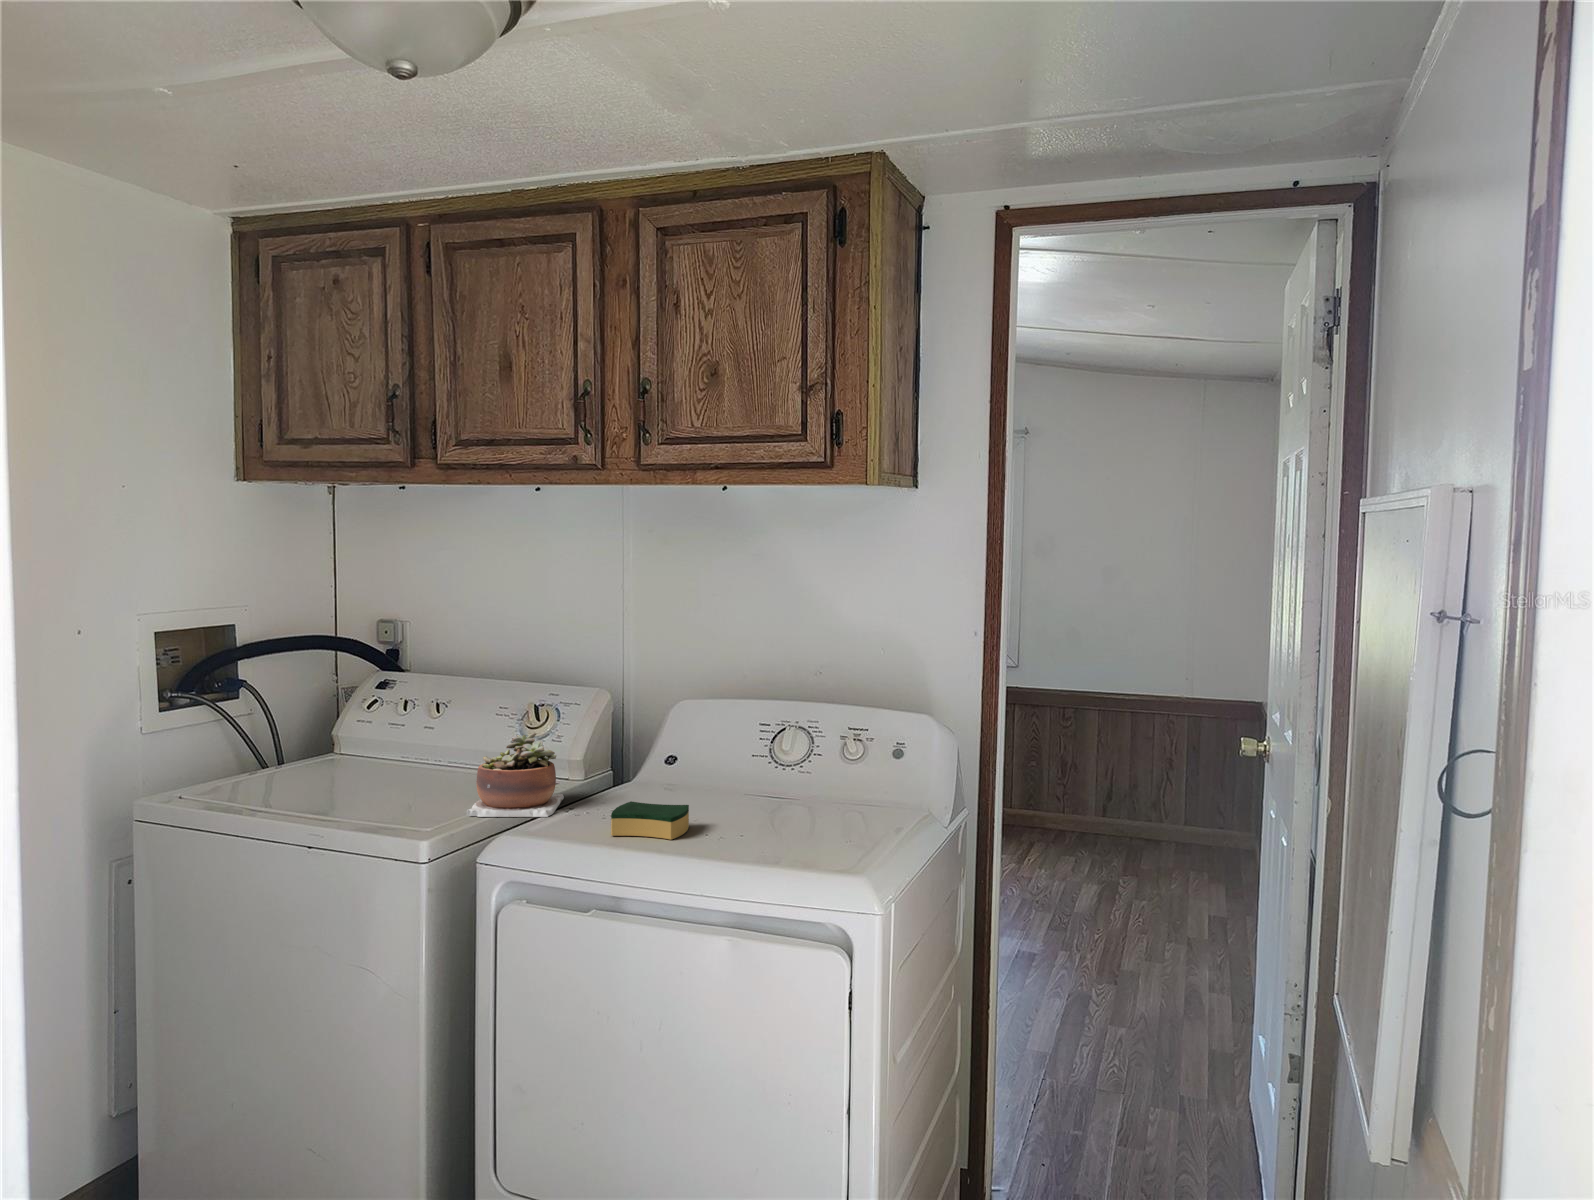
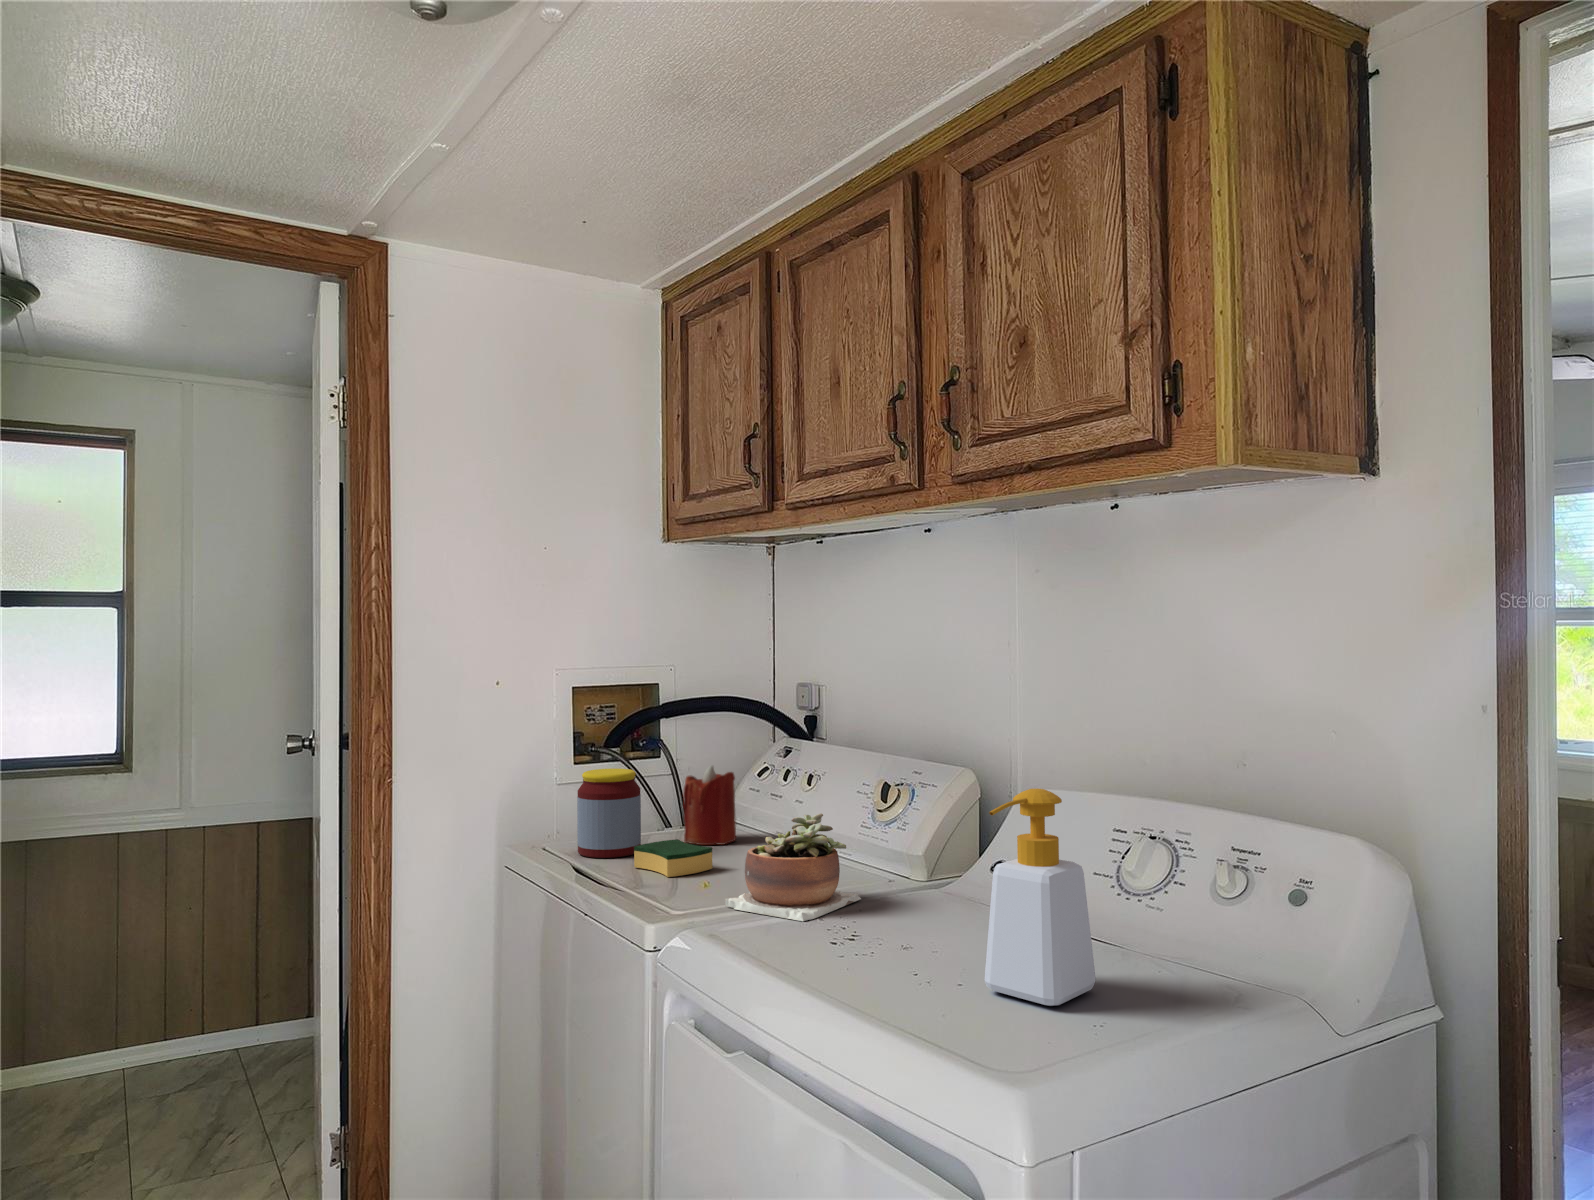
soap bottle: none [739,698,801,835] -> present [984,788,1096,1006]
candle: none [316,702,368,777] -> present [683,766,736,845]
jar: none [226,712,293,798] -> present [577,768,641,858]
sponge: present [611,801,689,840] -> present [634,839,712,877]

